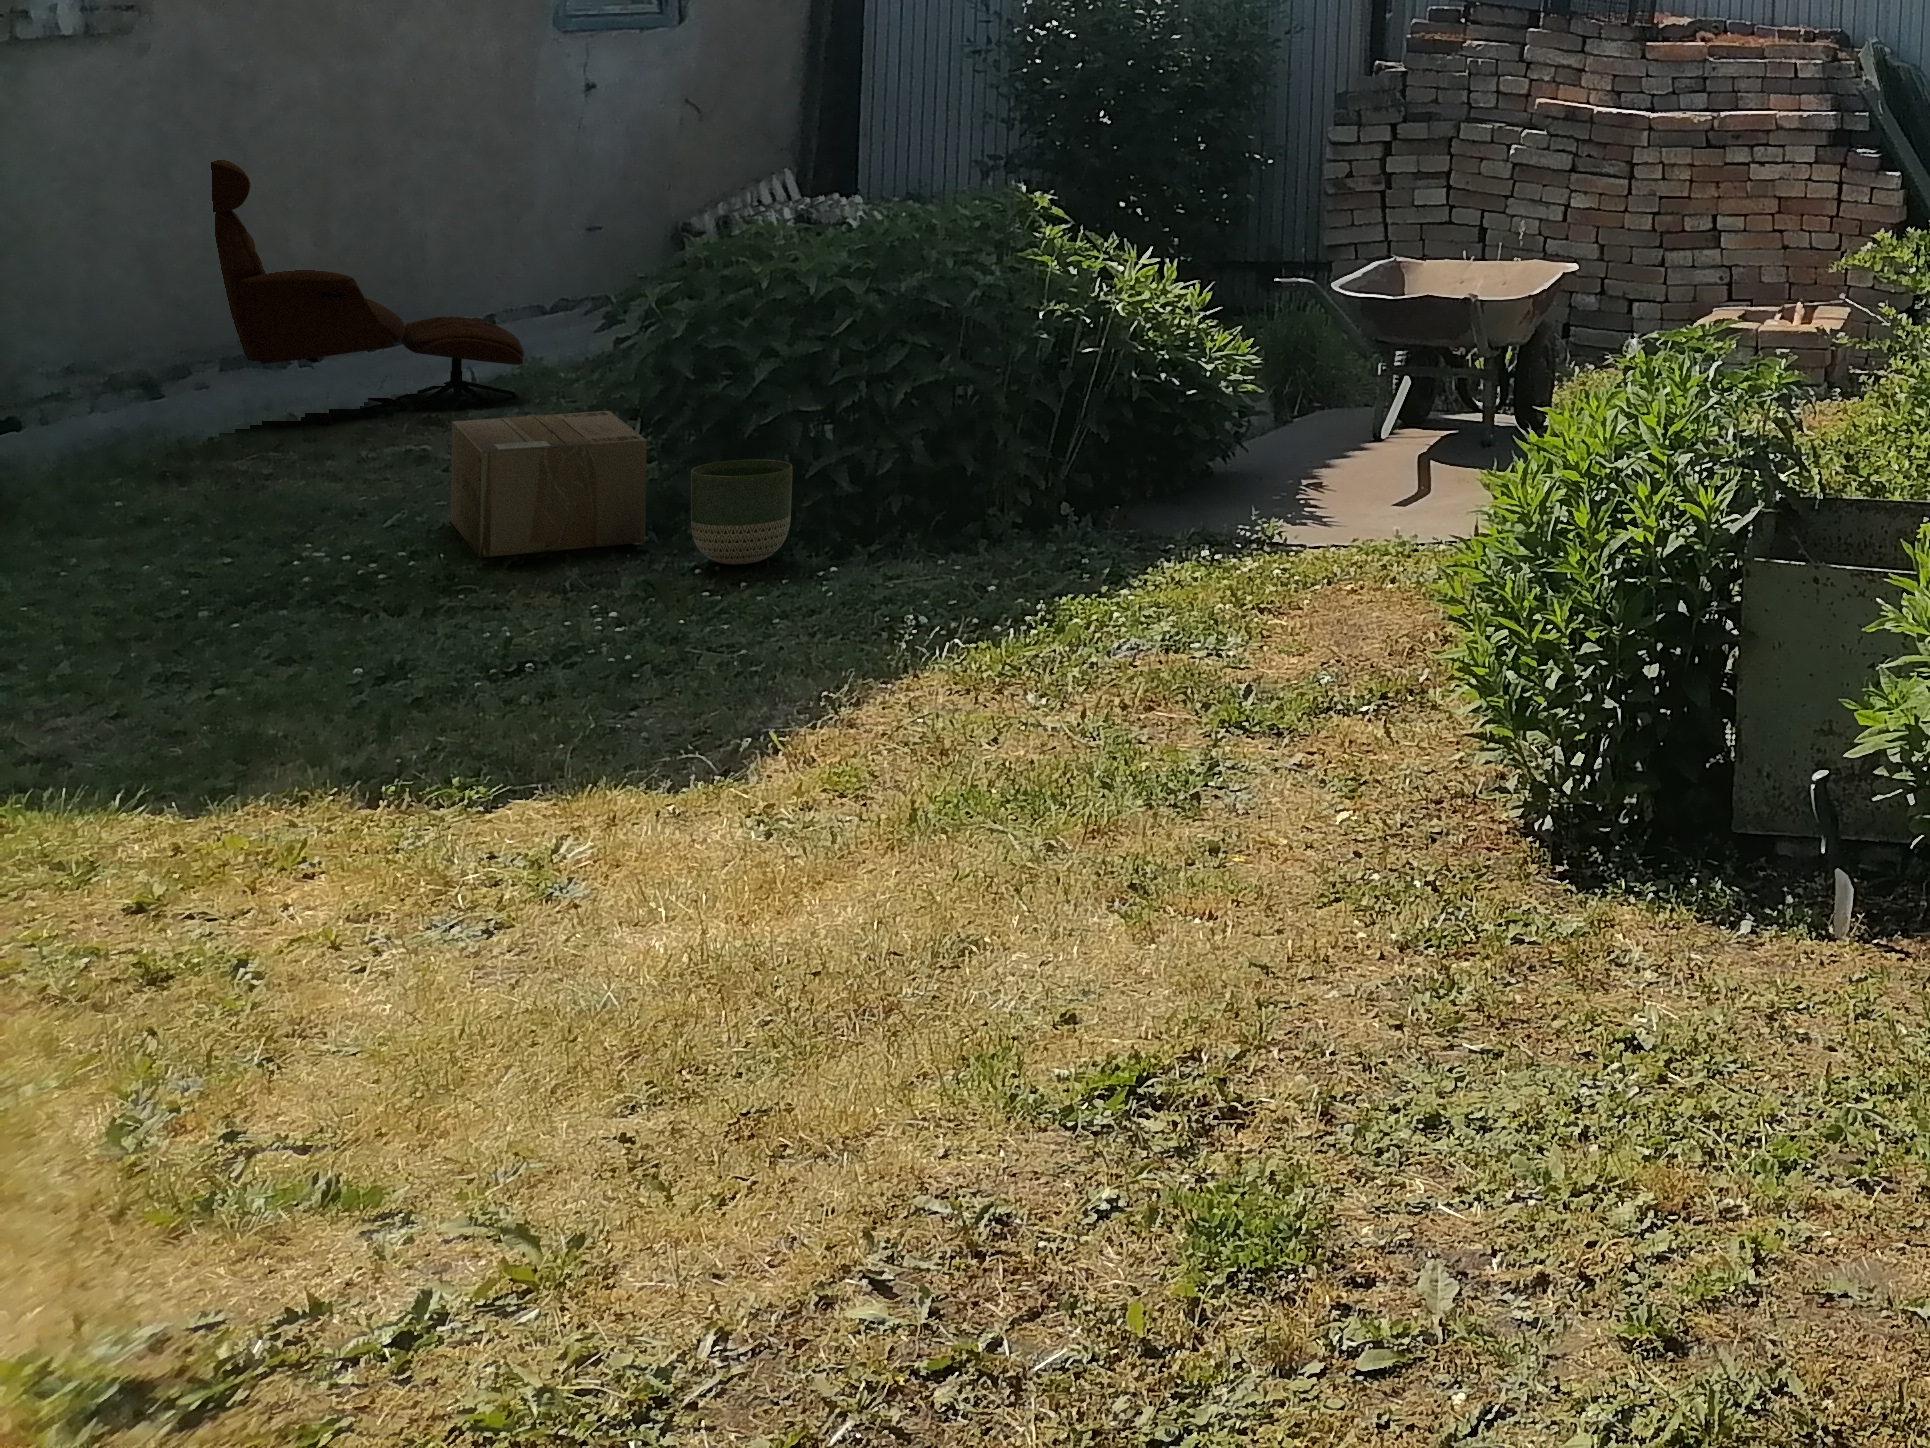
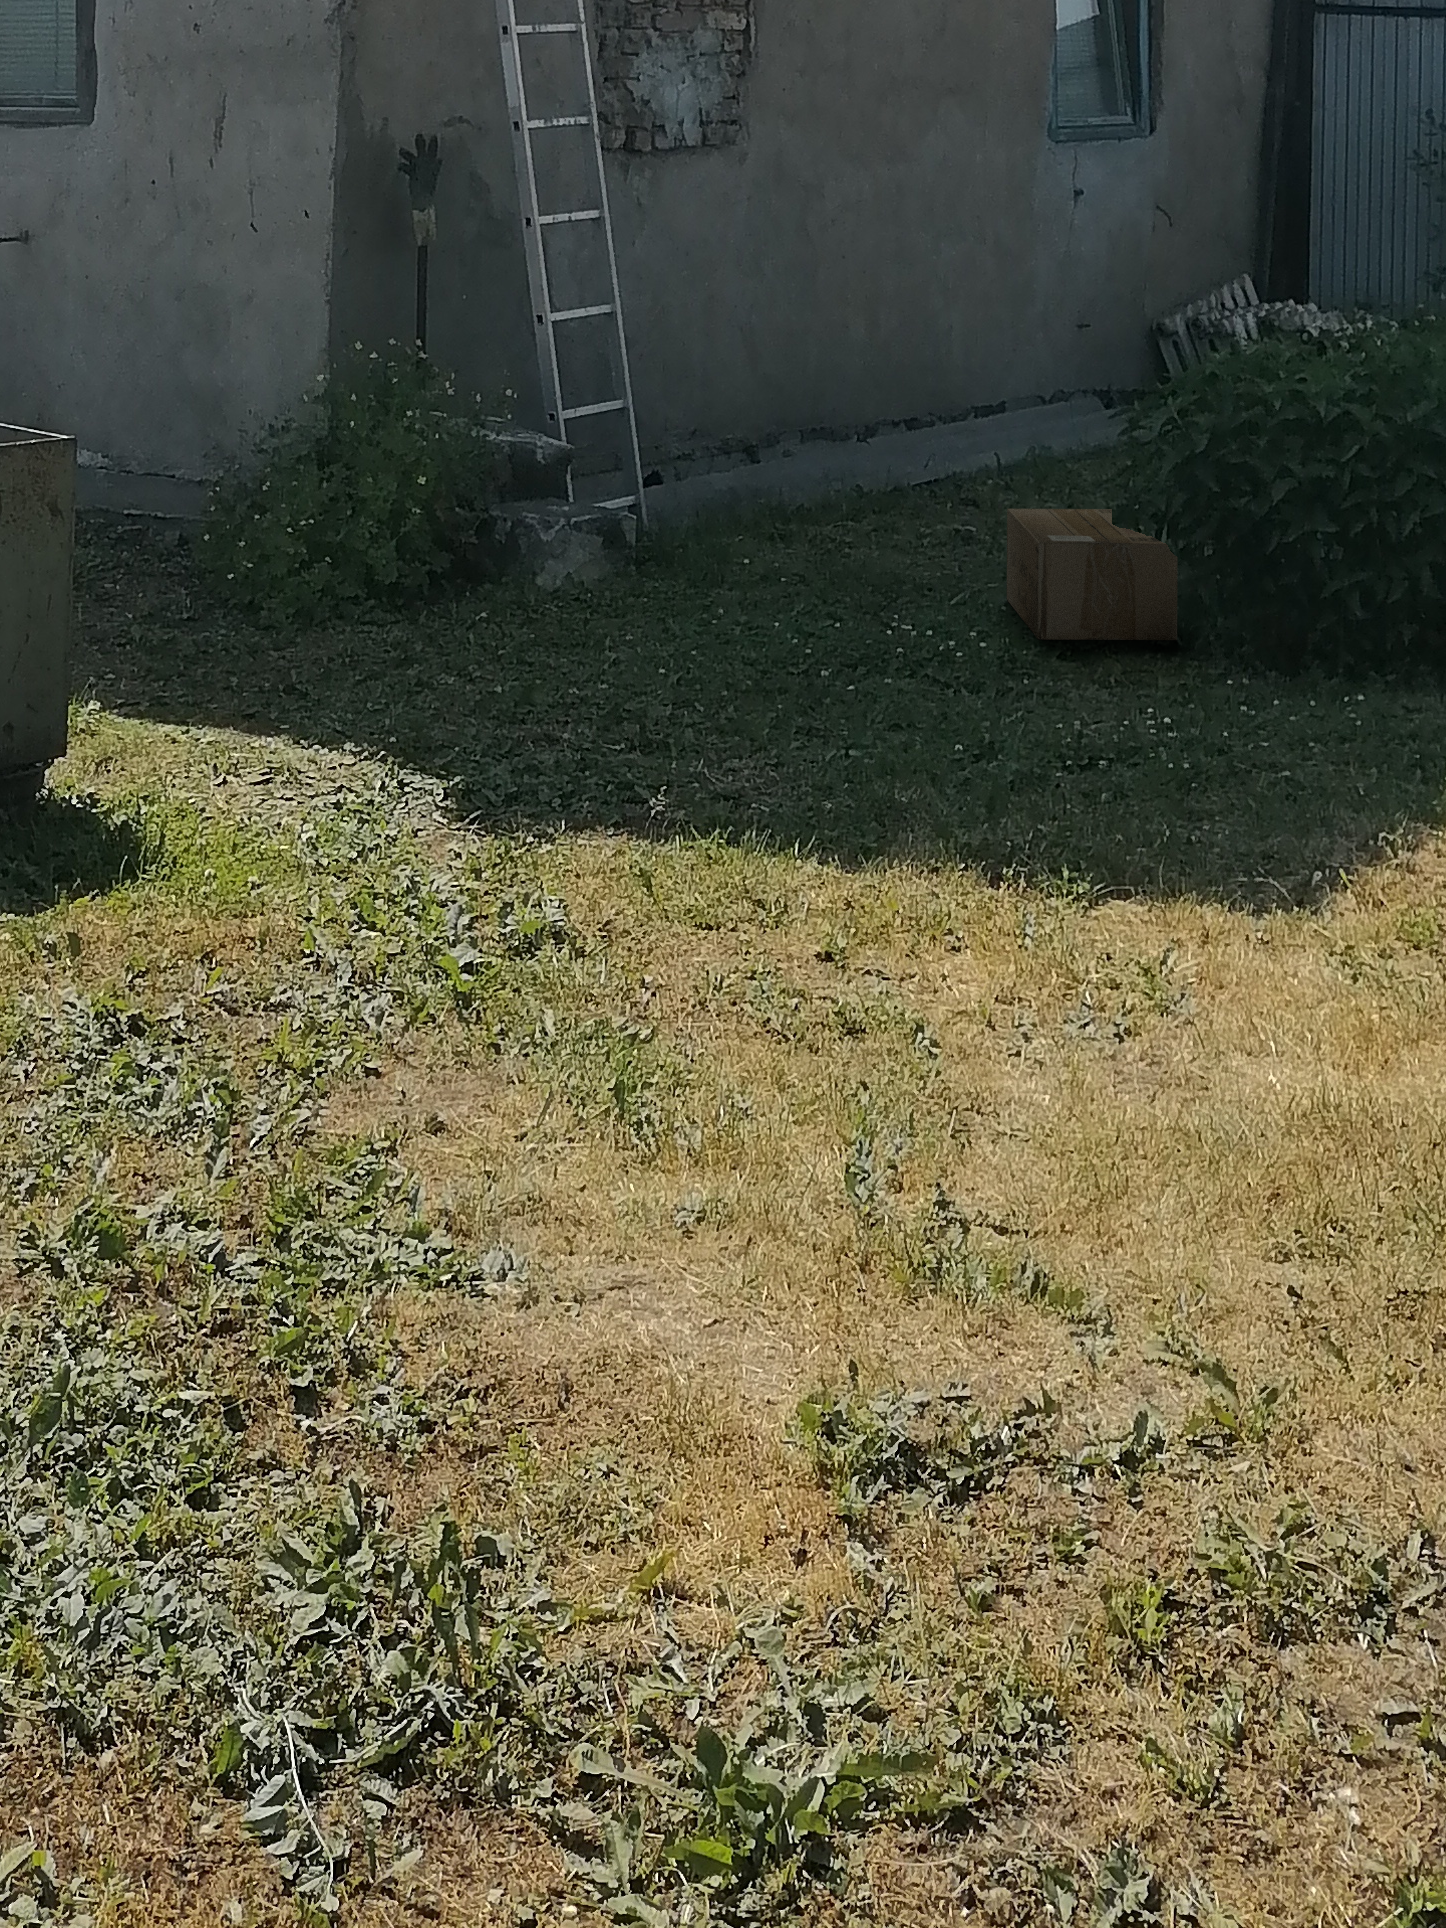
lounge chair: present [211,160,524,425] -> none [780,246,1045,494]
planter: present [691,460,792,565] -> none [1222,572,1313,674]

